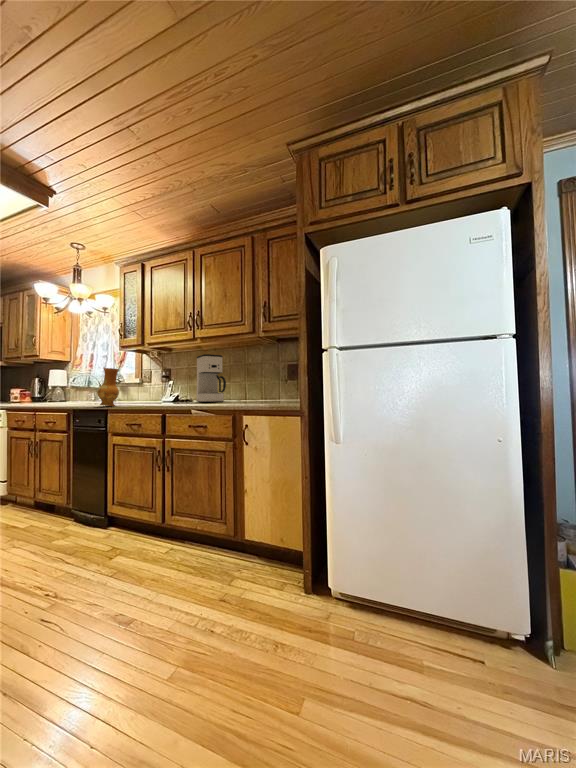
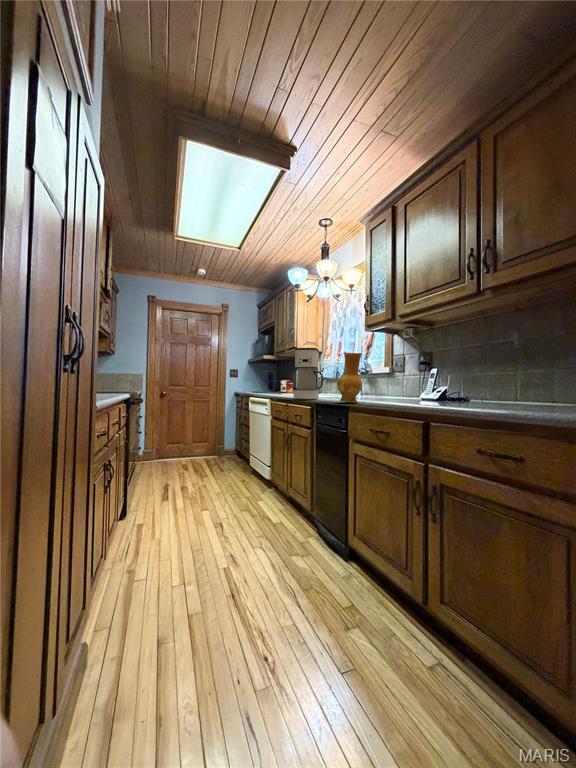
coffee maker: present [196,354,226,402] -> present [293,348,323,400]

